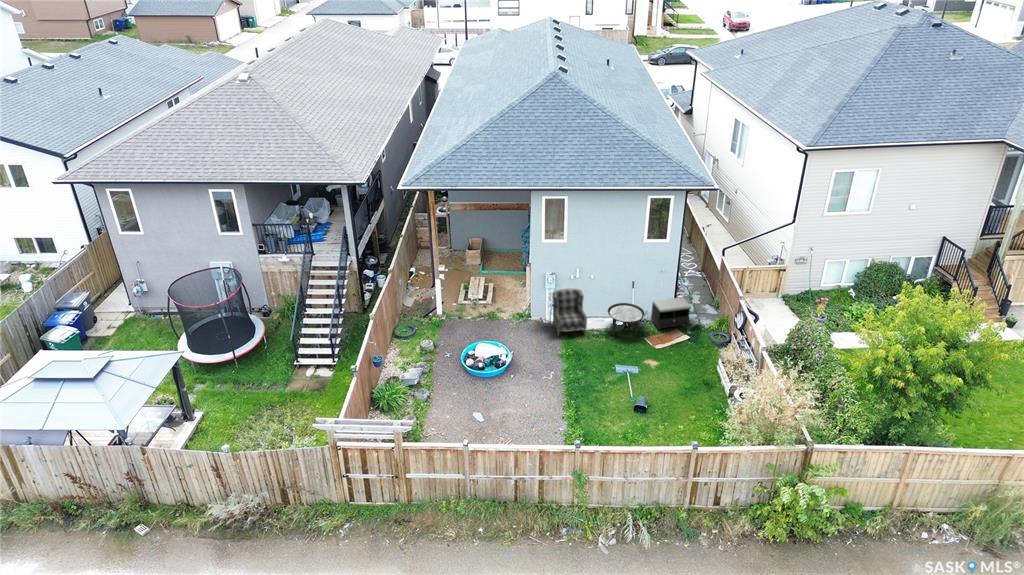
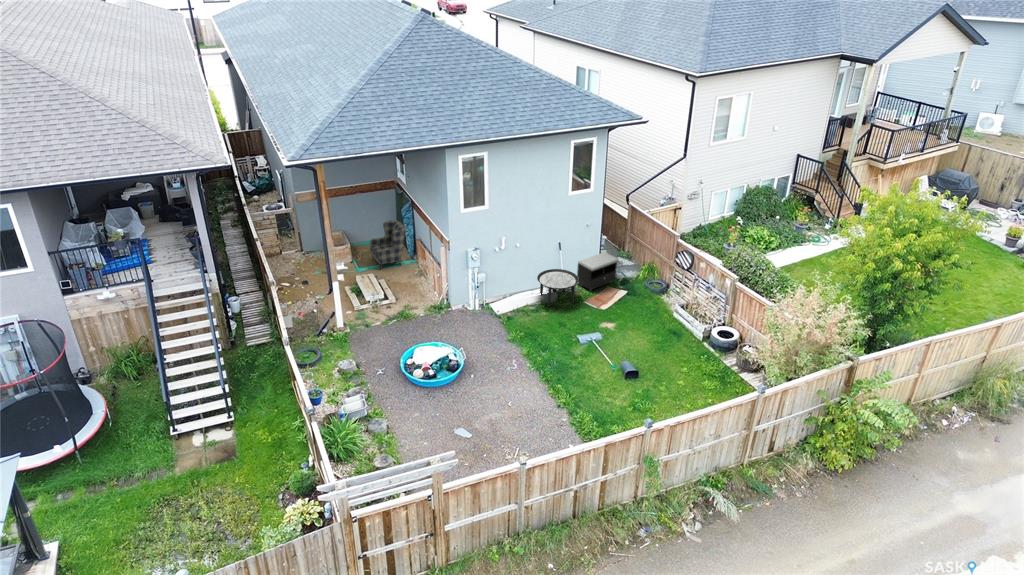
chair: present [552,289,587,336] -> present [370,220,406,270]

